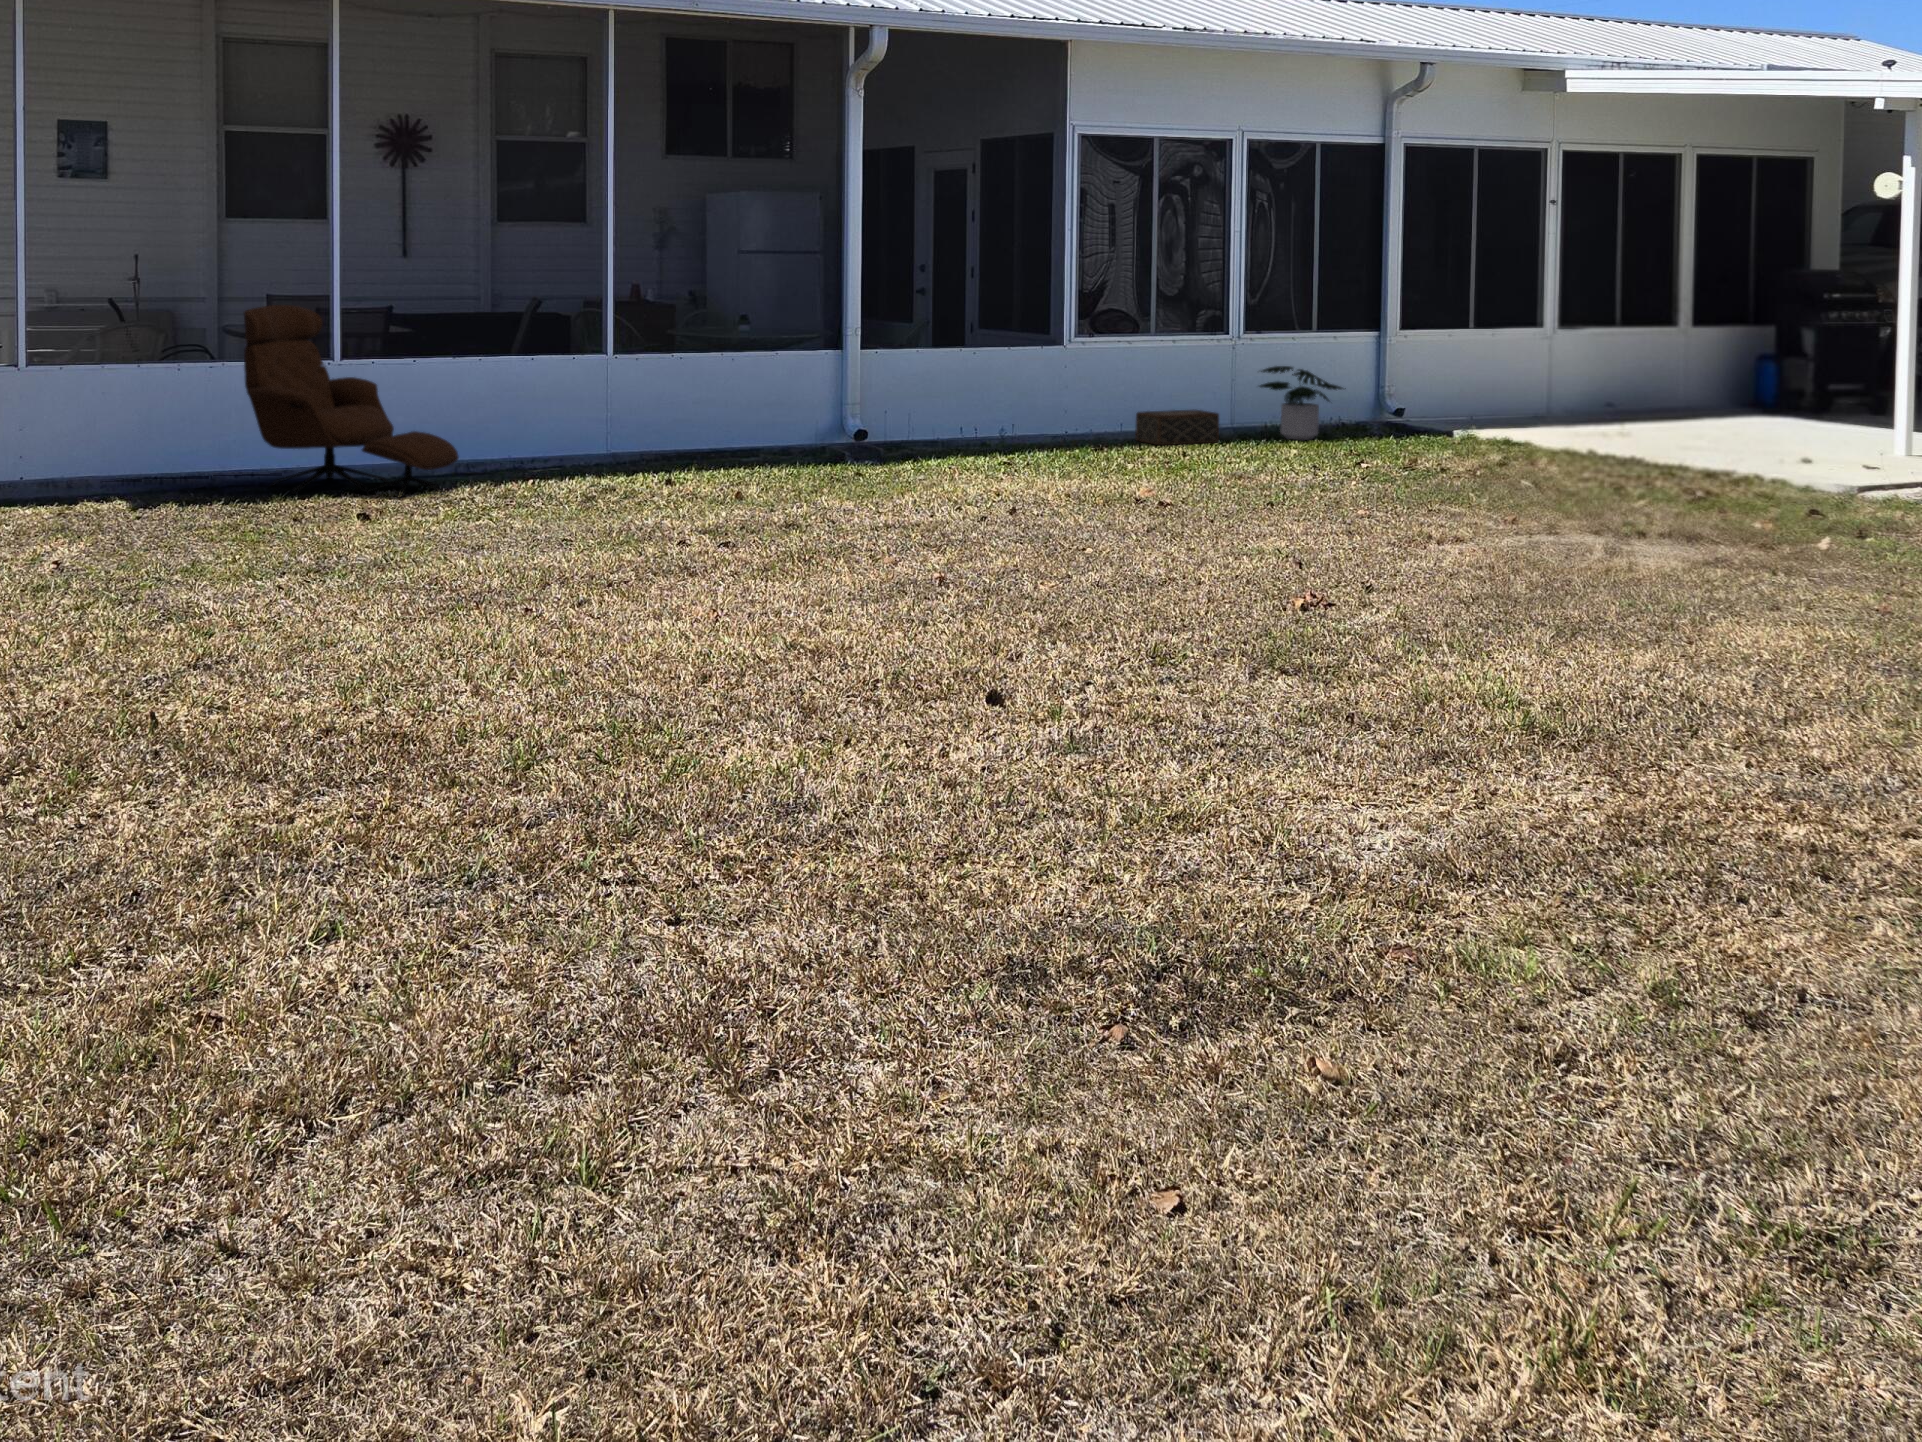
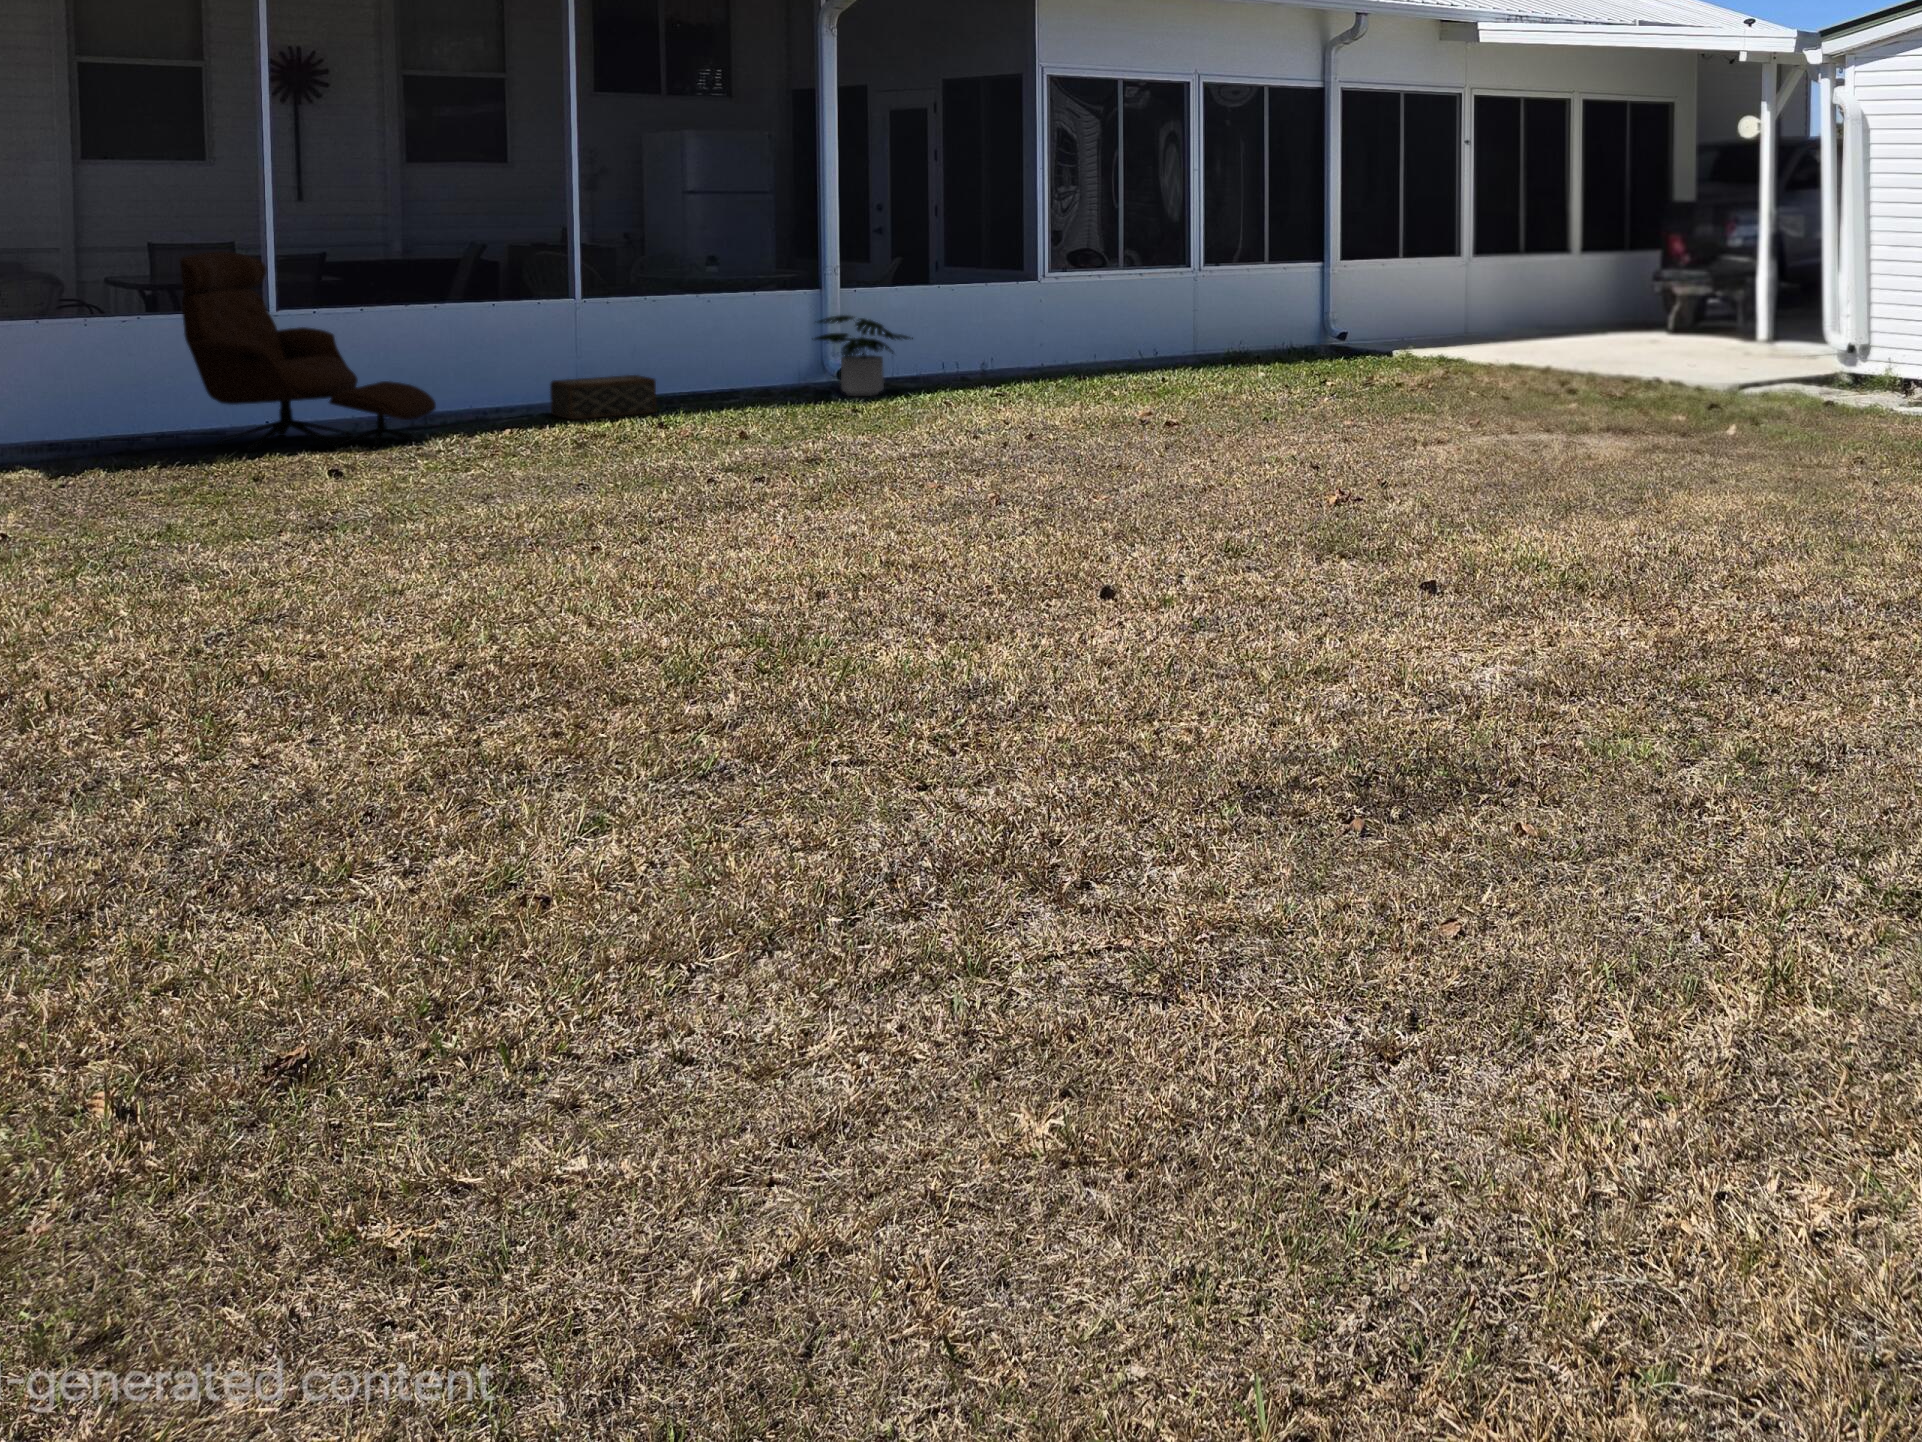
potted plant: present [1259,366,1346,440] -> present [815,315,913,396]
woven basket: present [1135,410,1219,445] -> present [550,375,656,419]

